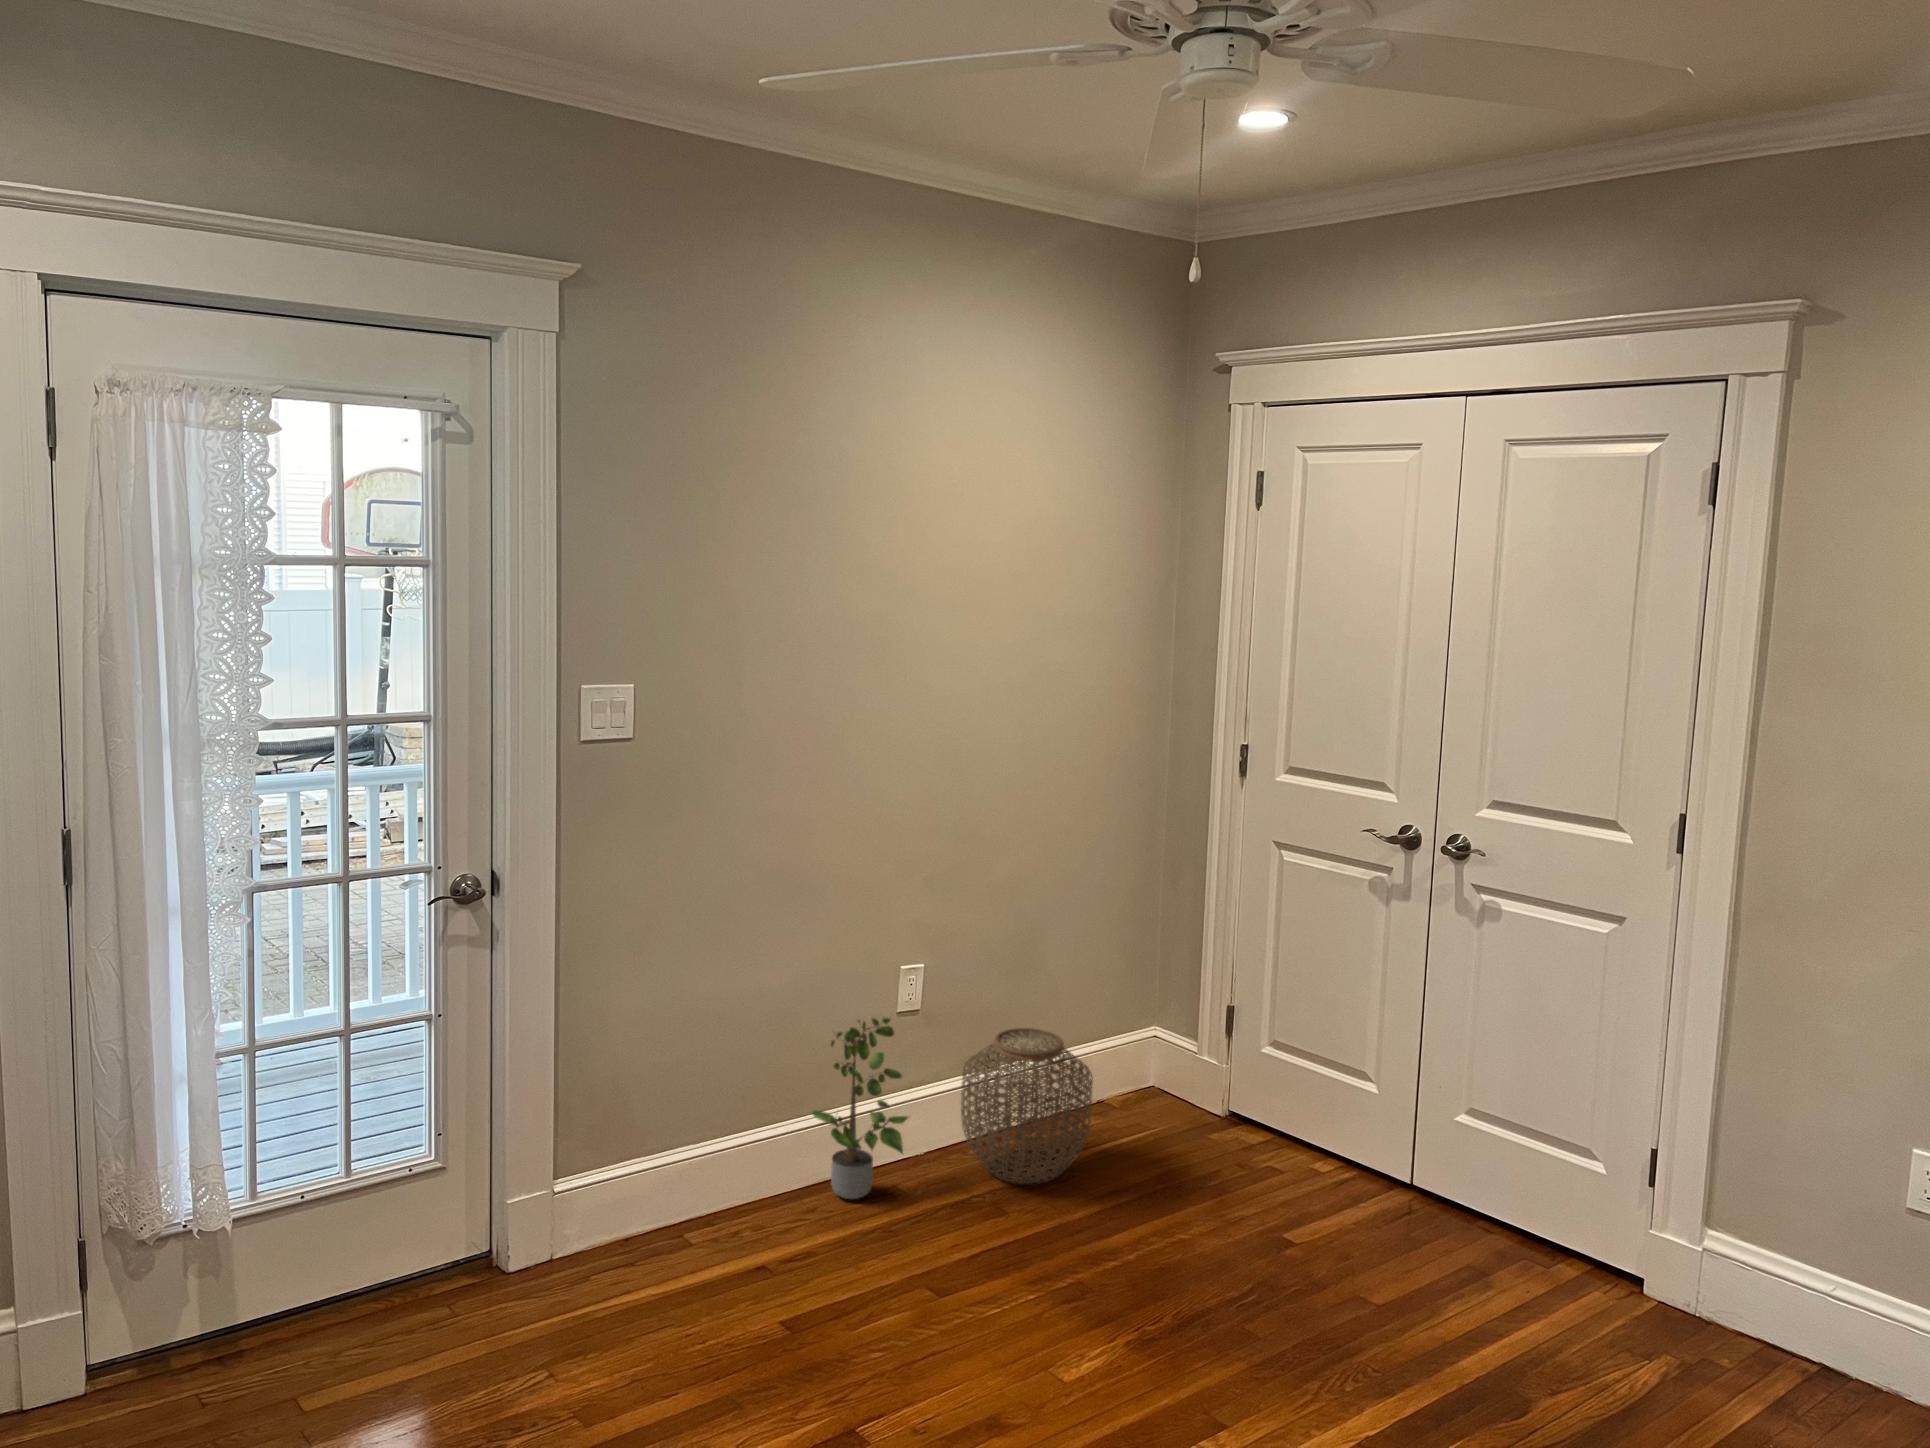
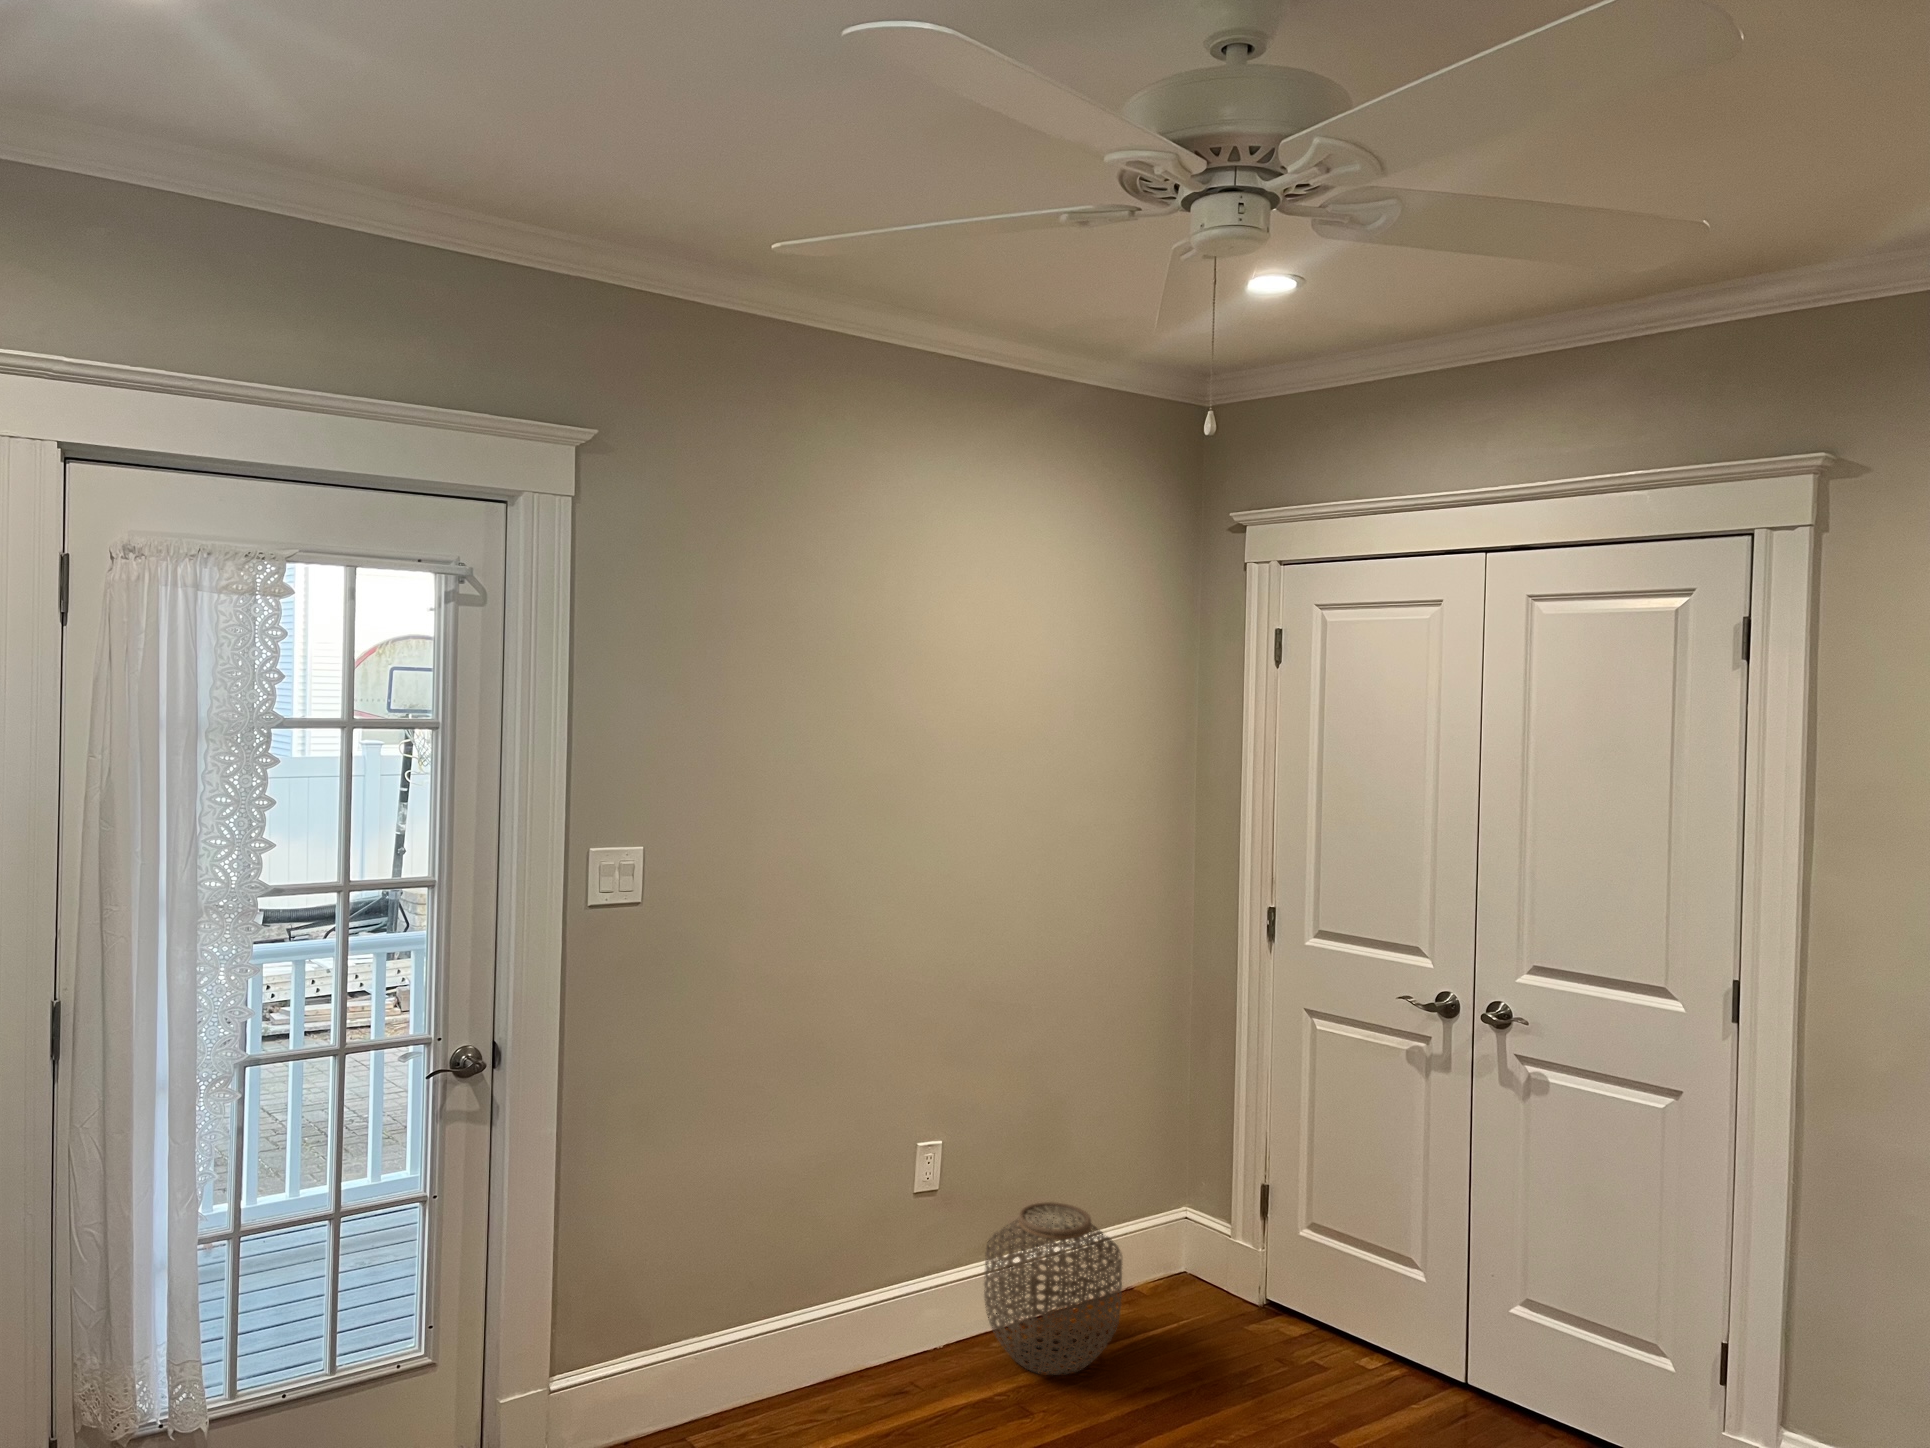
potted plant: present [812,1018,908,1199] -> none [827,1186,932,1392]

